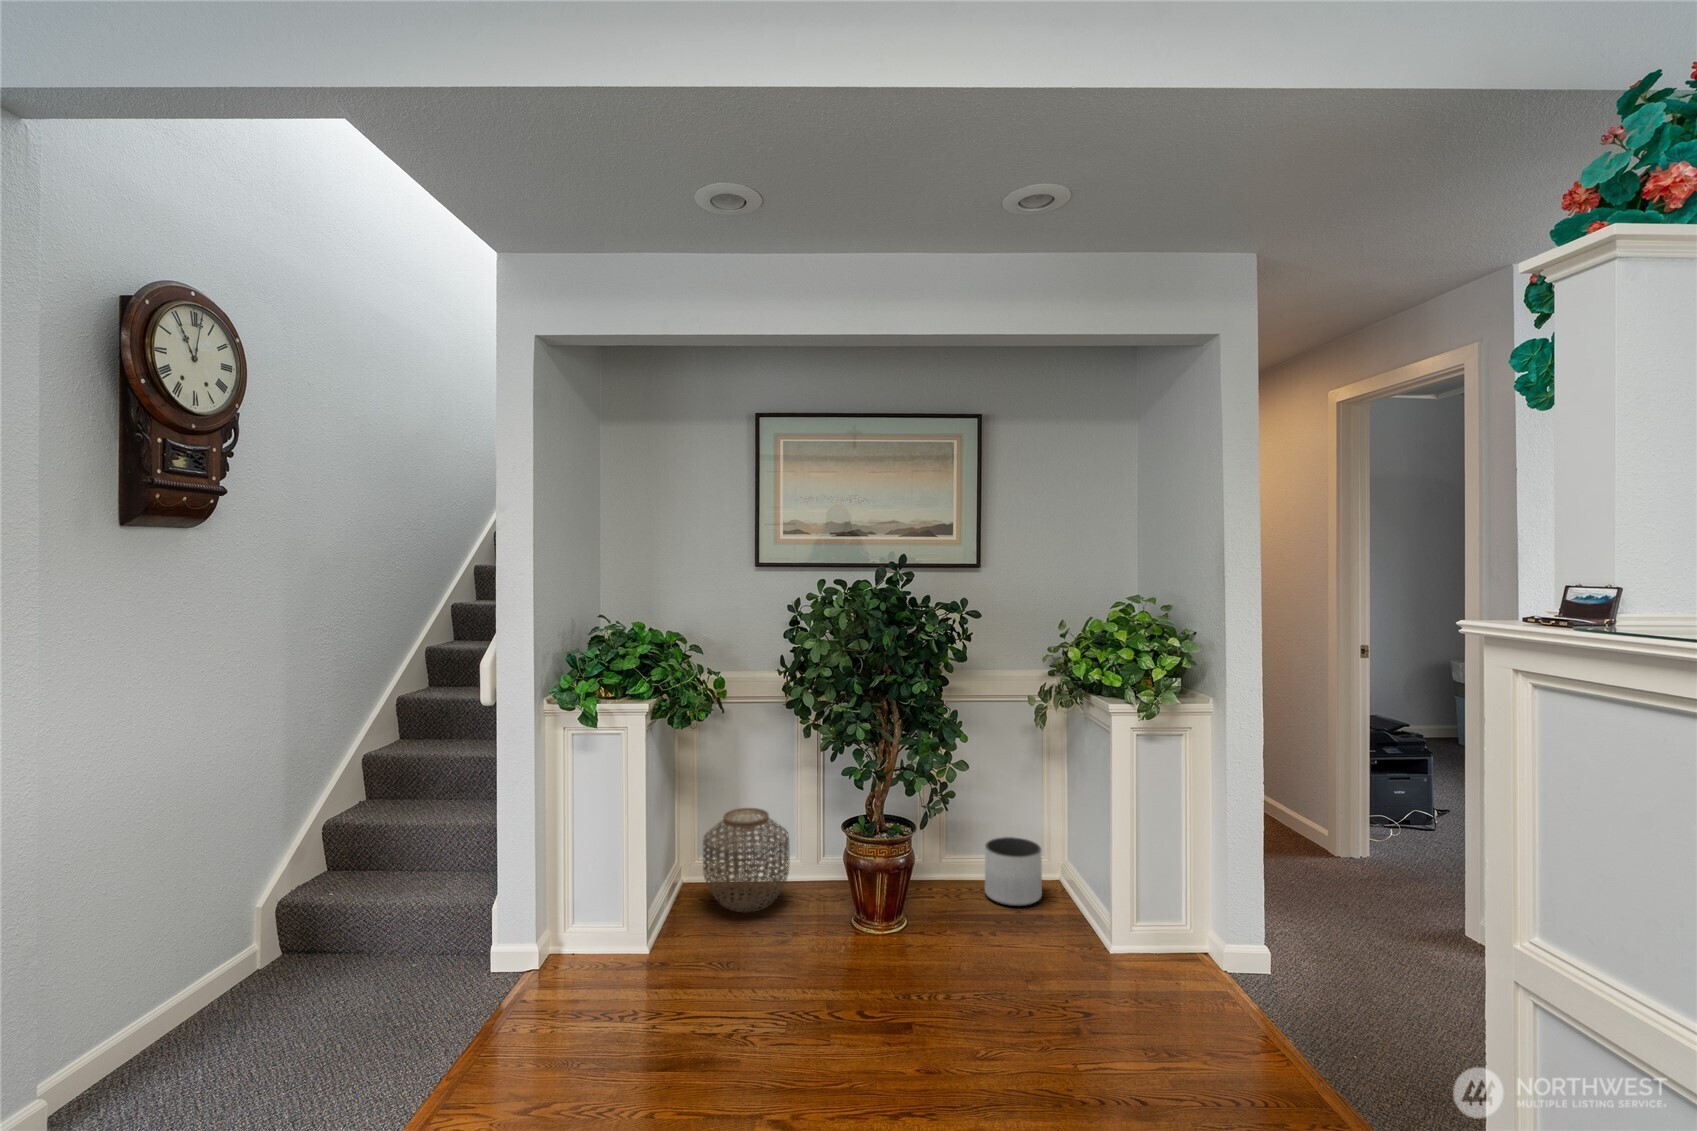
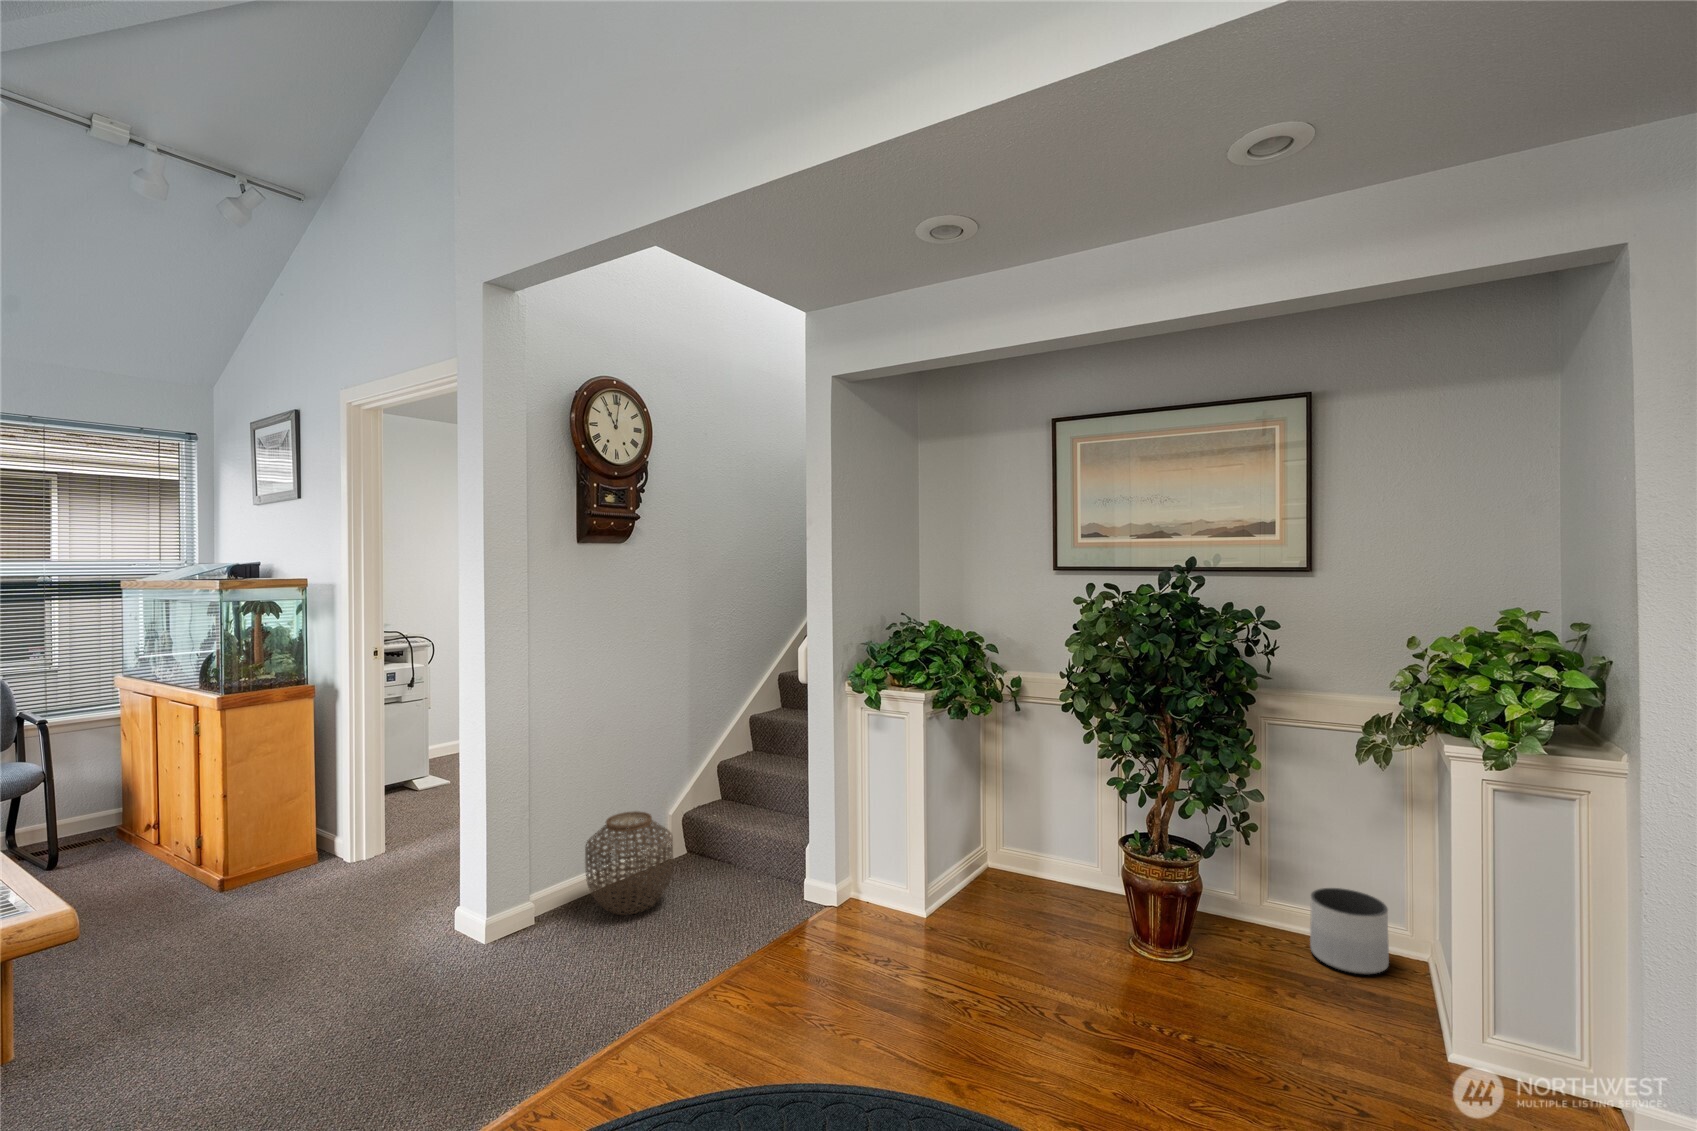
woven basket: present [703,808,789,912] -> present [585,811,673,915]

